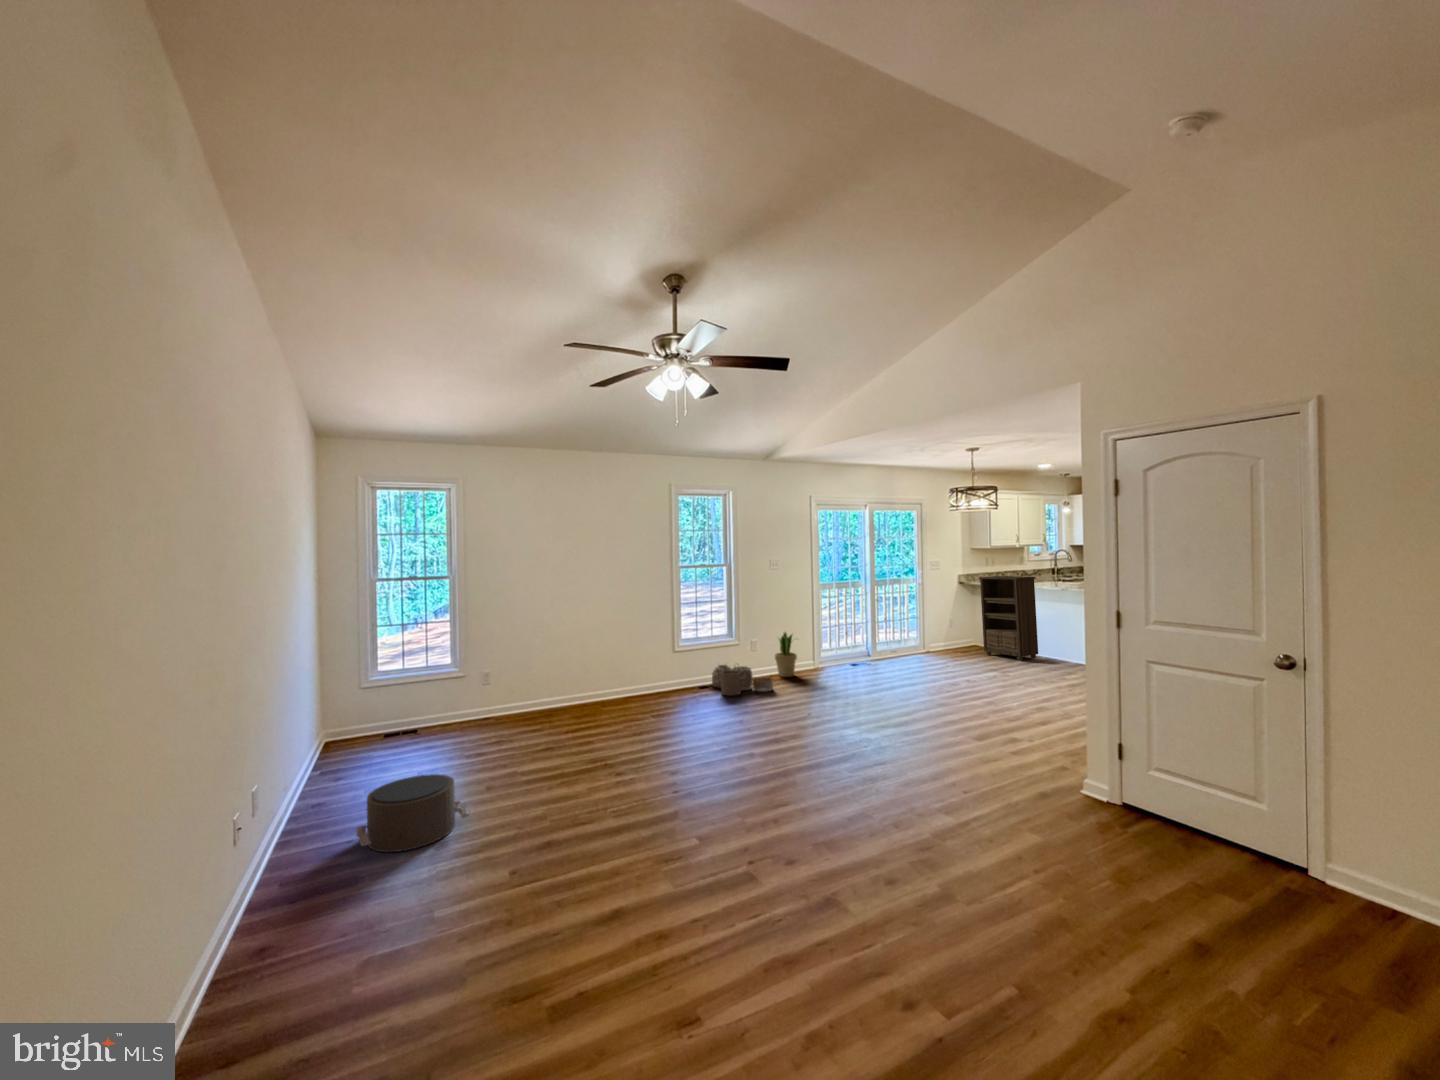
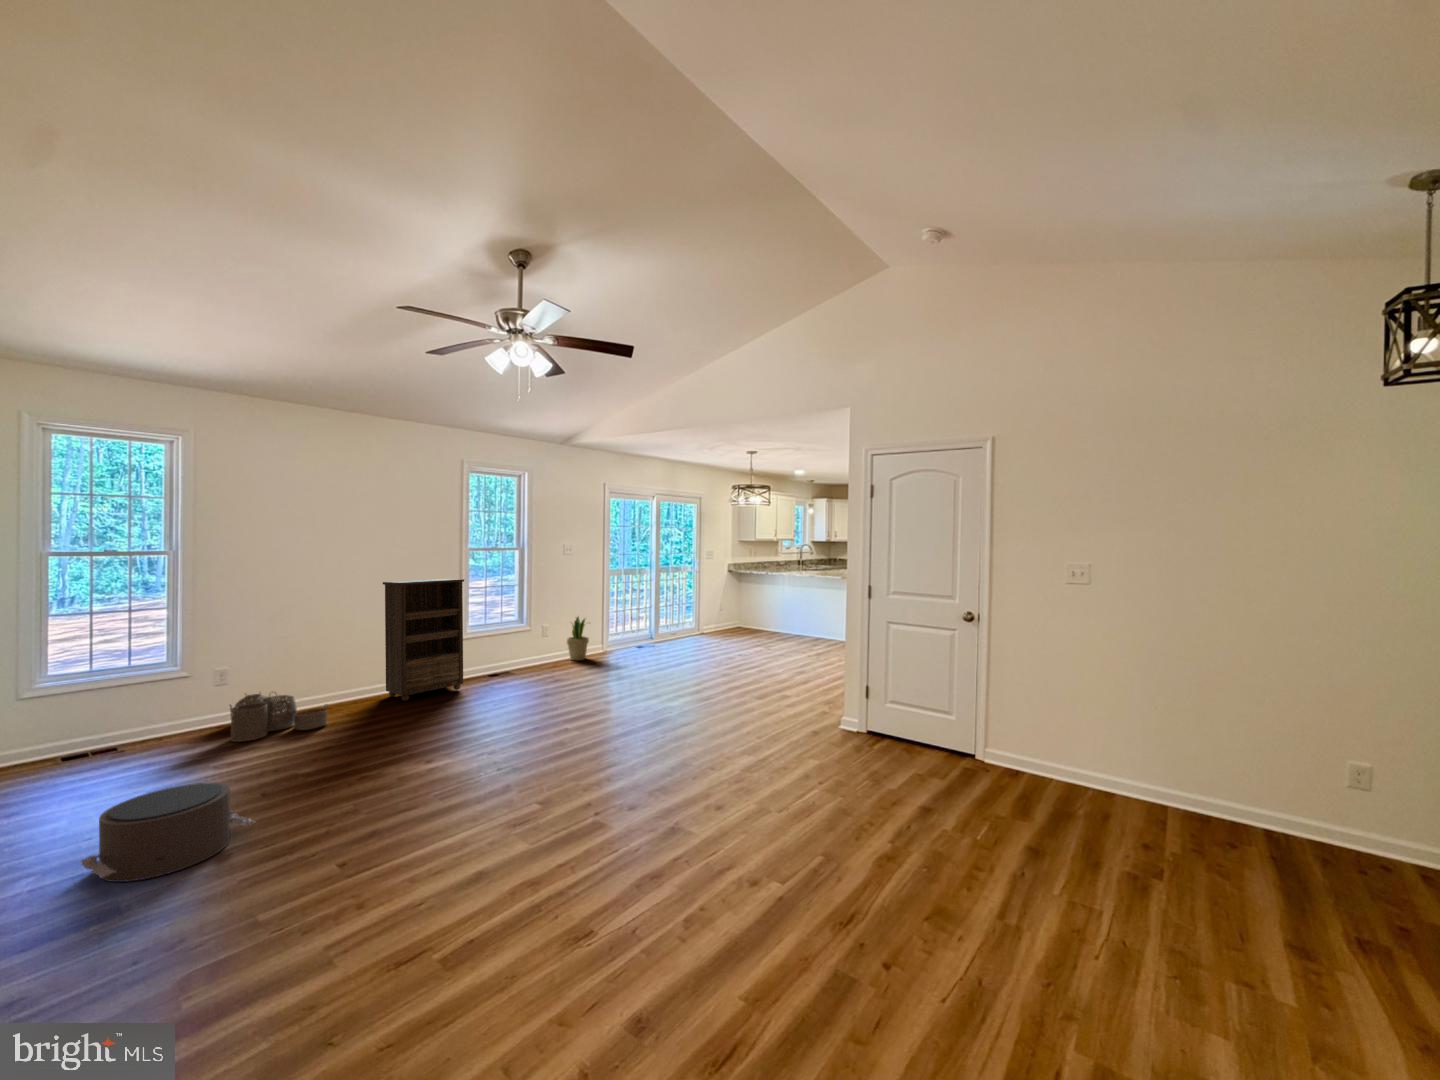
bookshelf: present [979,576,1038,661] -> present [383,579,464,701]
woven basket: present [712,665,773,695] -> present [230,693,328,742]

